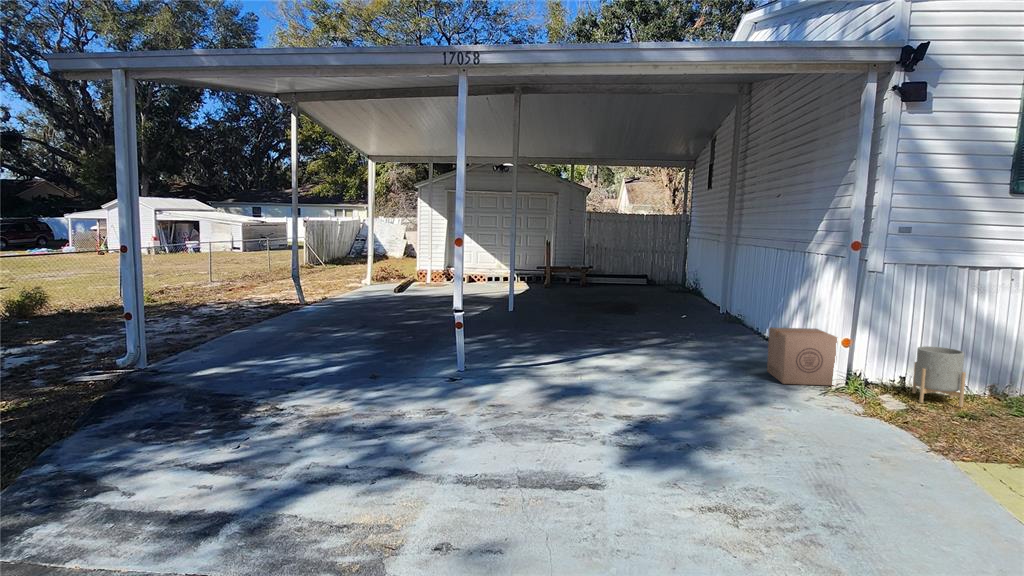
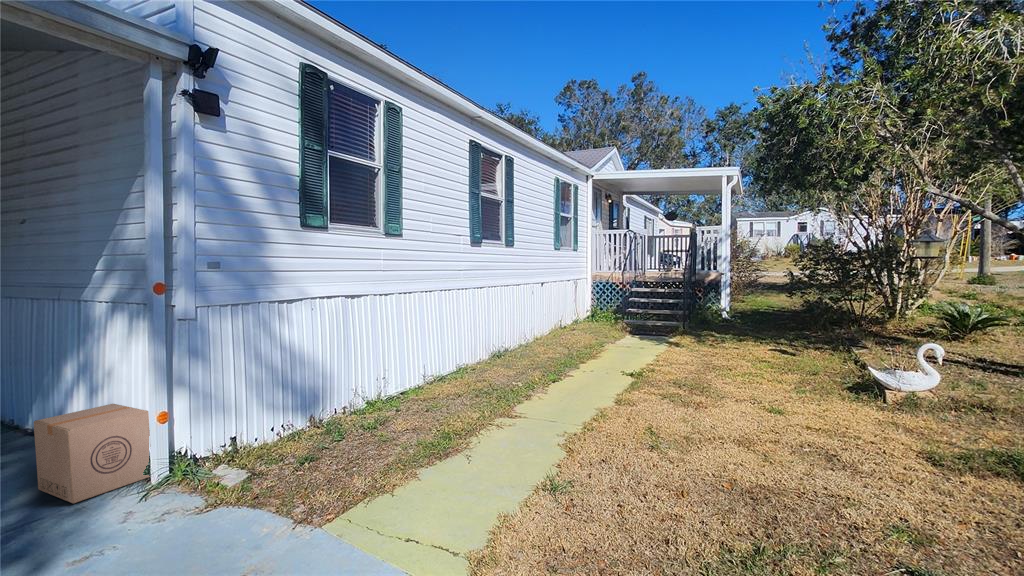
planter: present [912,346,966,407] -> none [243,392,298,463]

